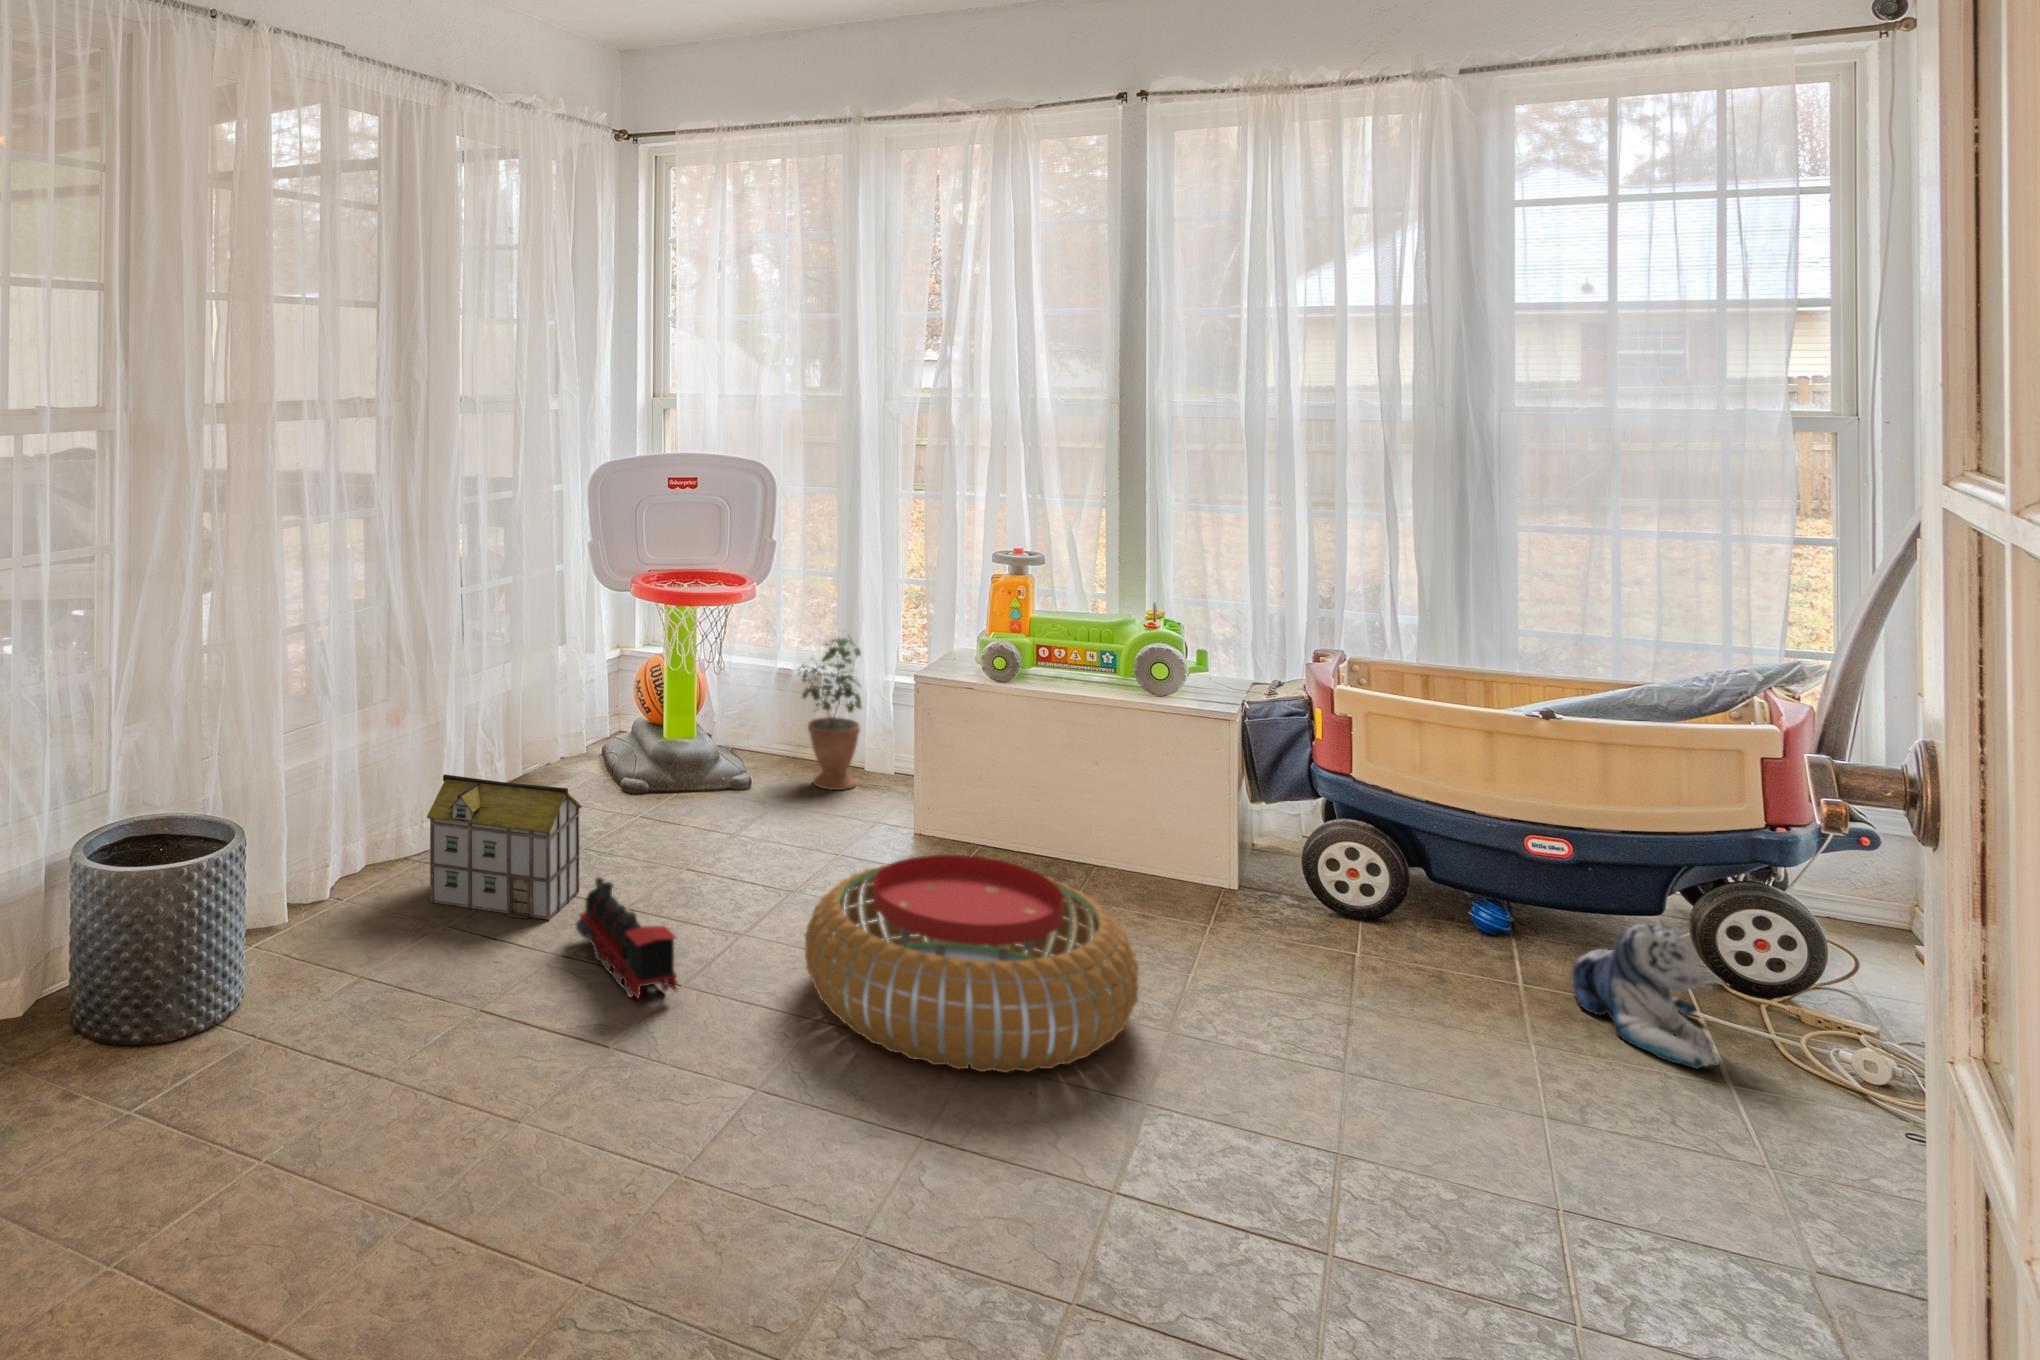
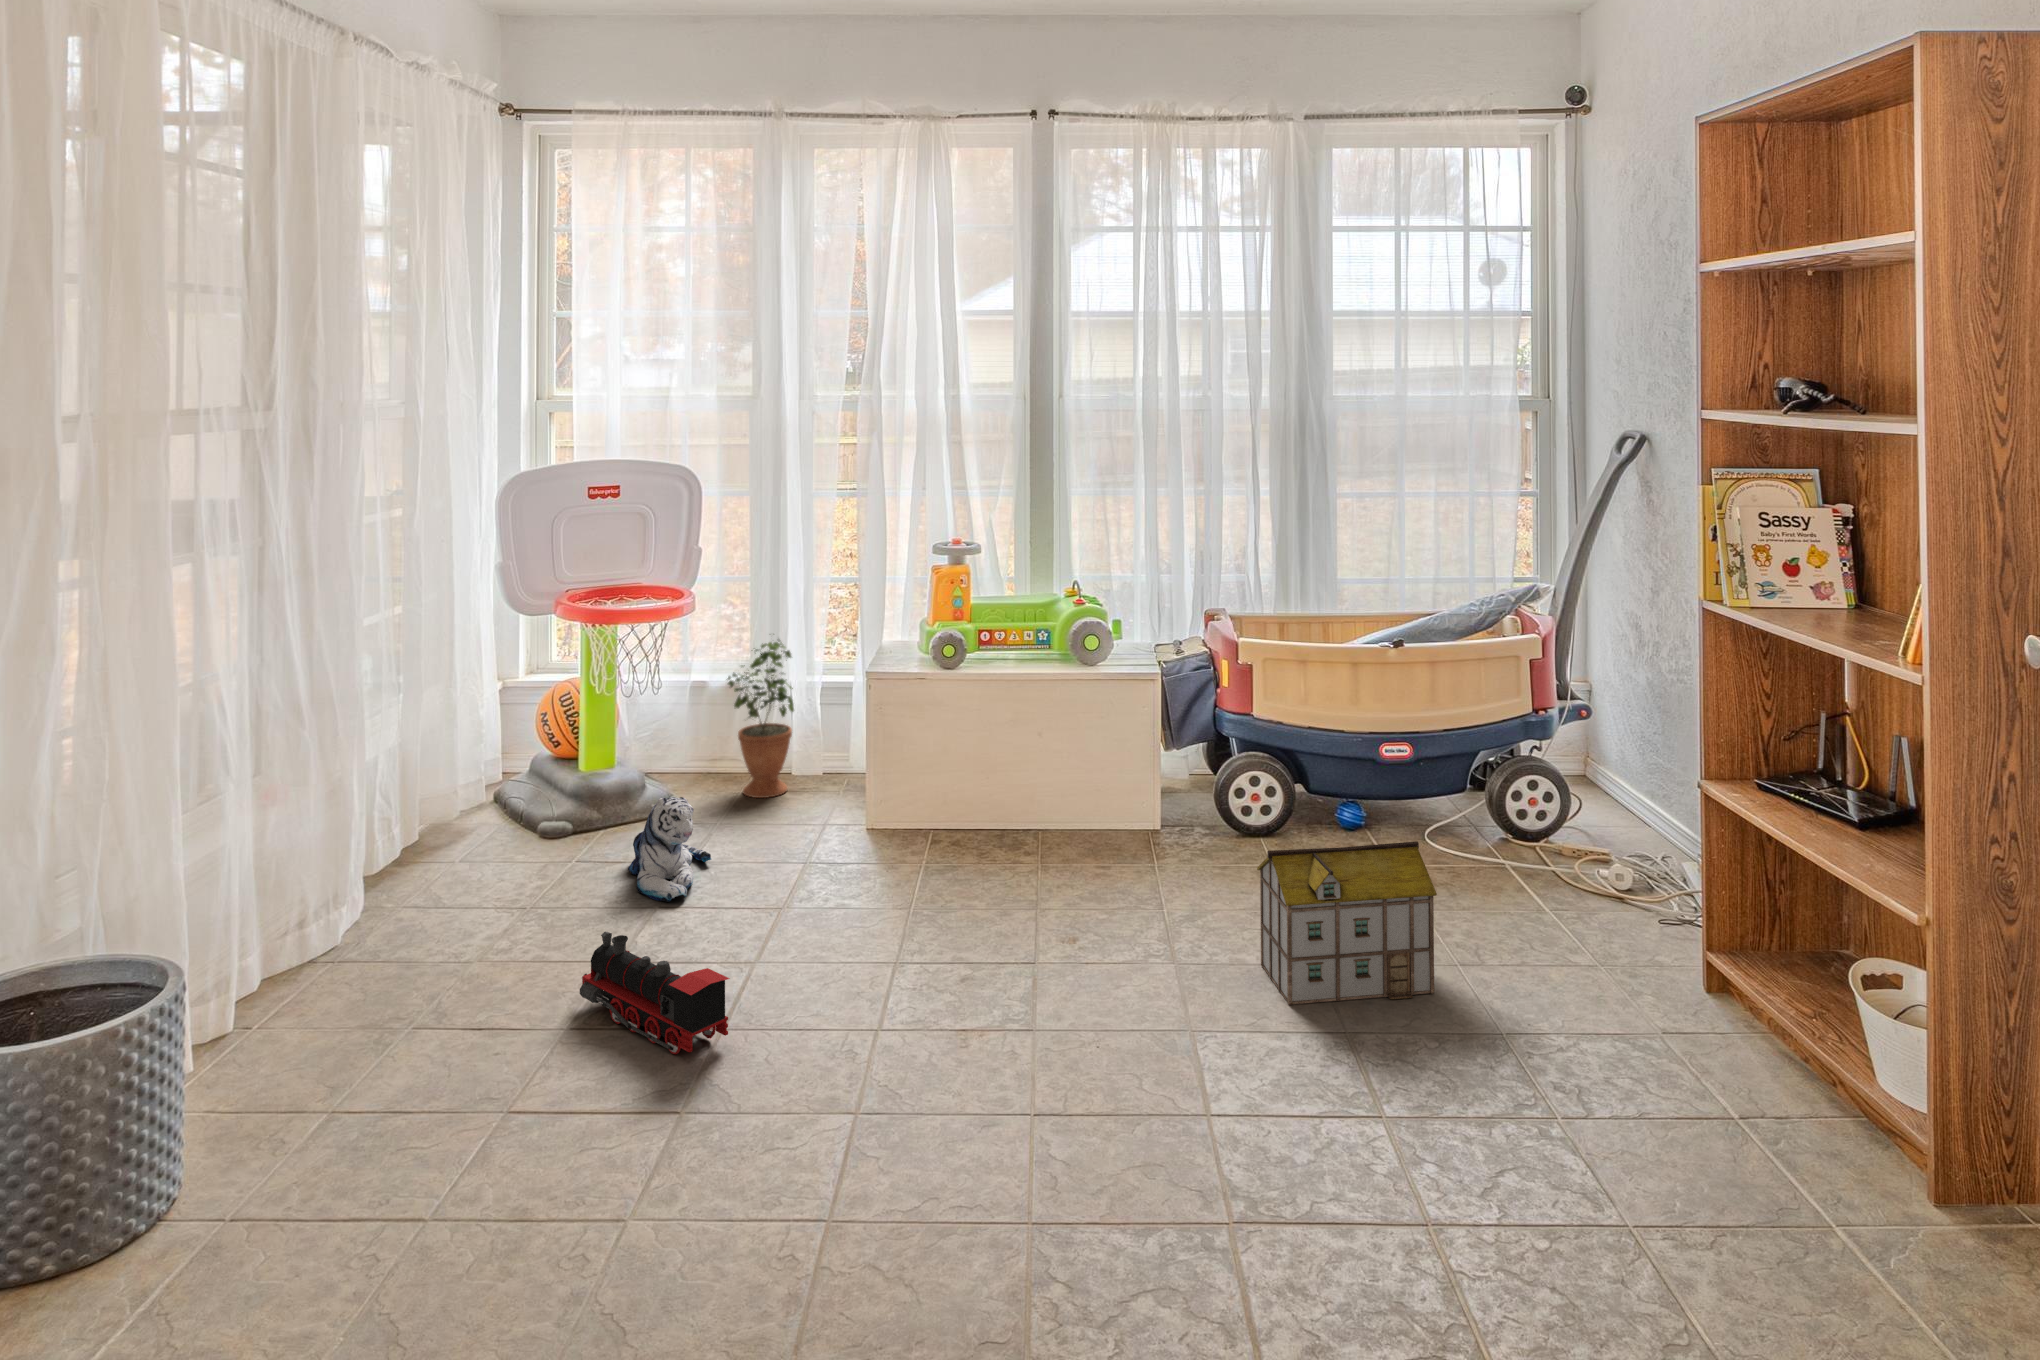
toy house: present [427,774,582,920] -> present [1257,841,1437,1005]
pouf: present [805,855,1139,1073] -> none [847,837,1158,1044]
plush toy: present [1572,924,1719,1069] -> present [628,797,711,902]

